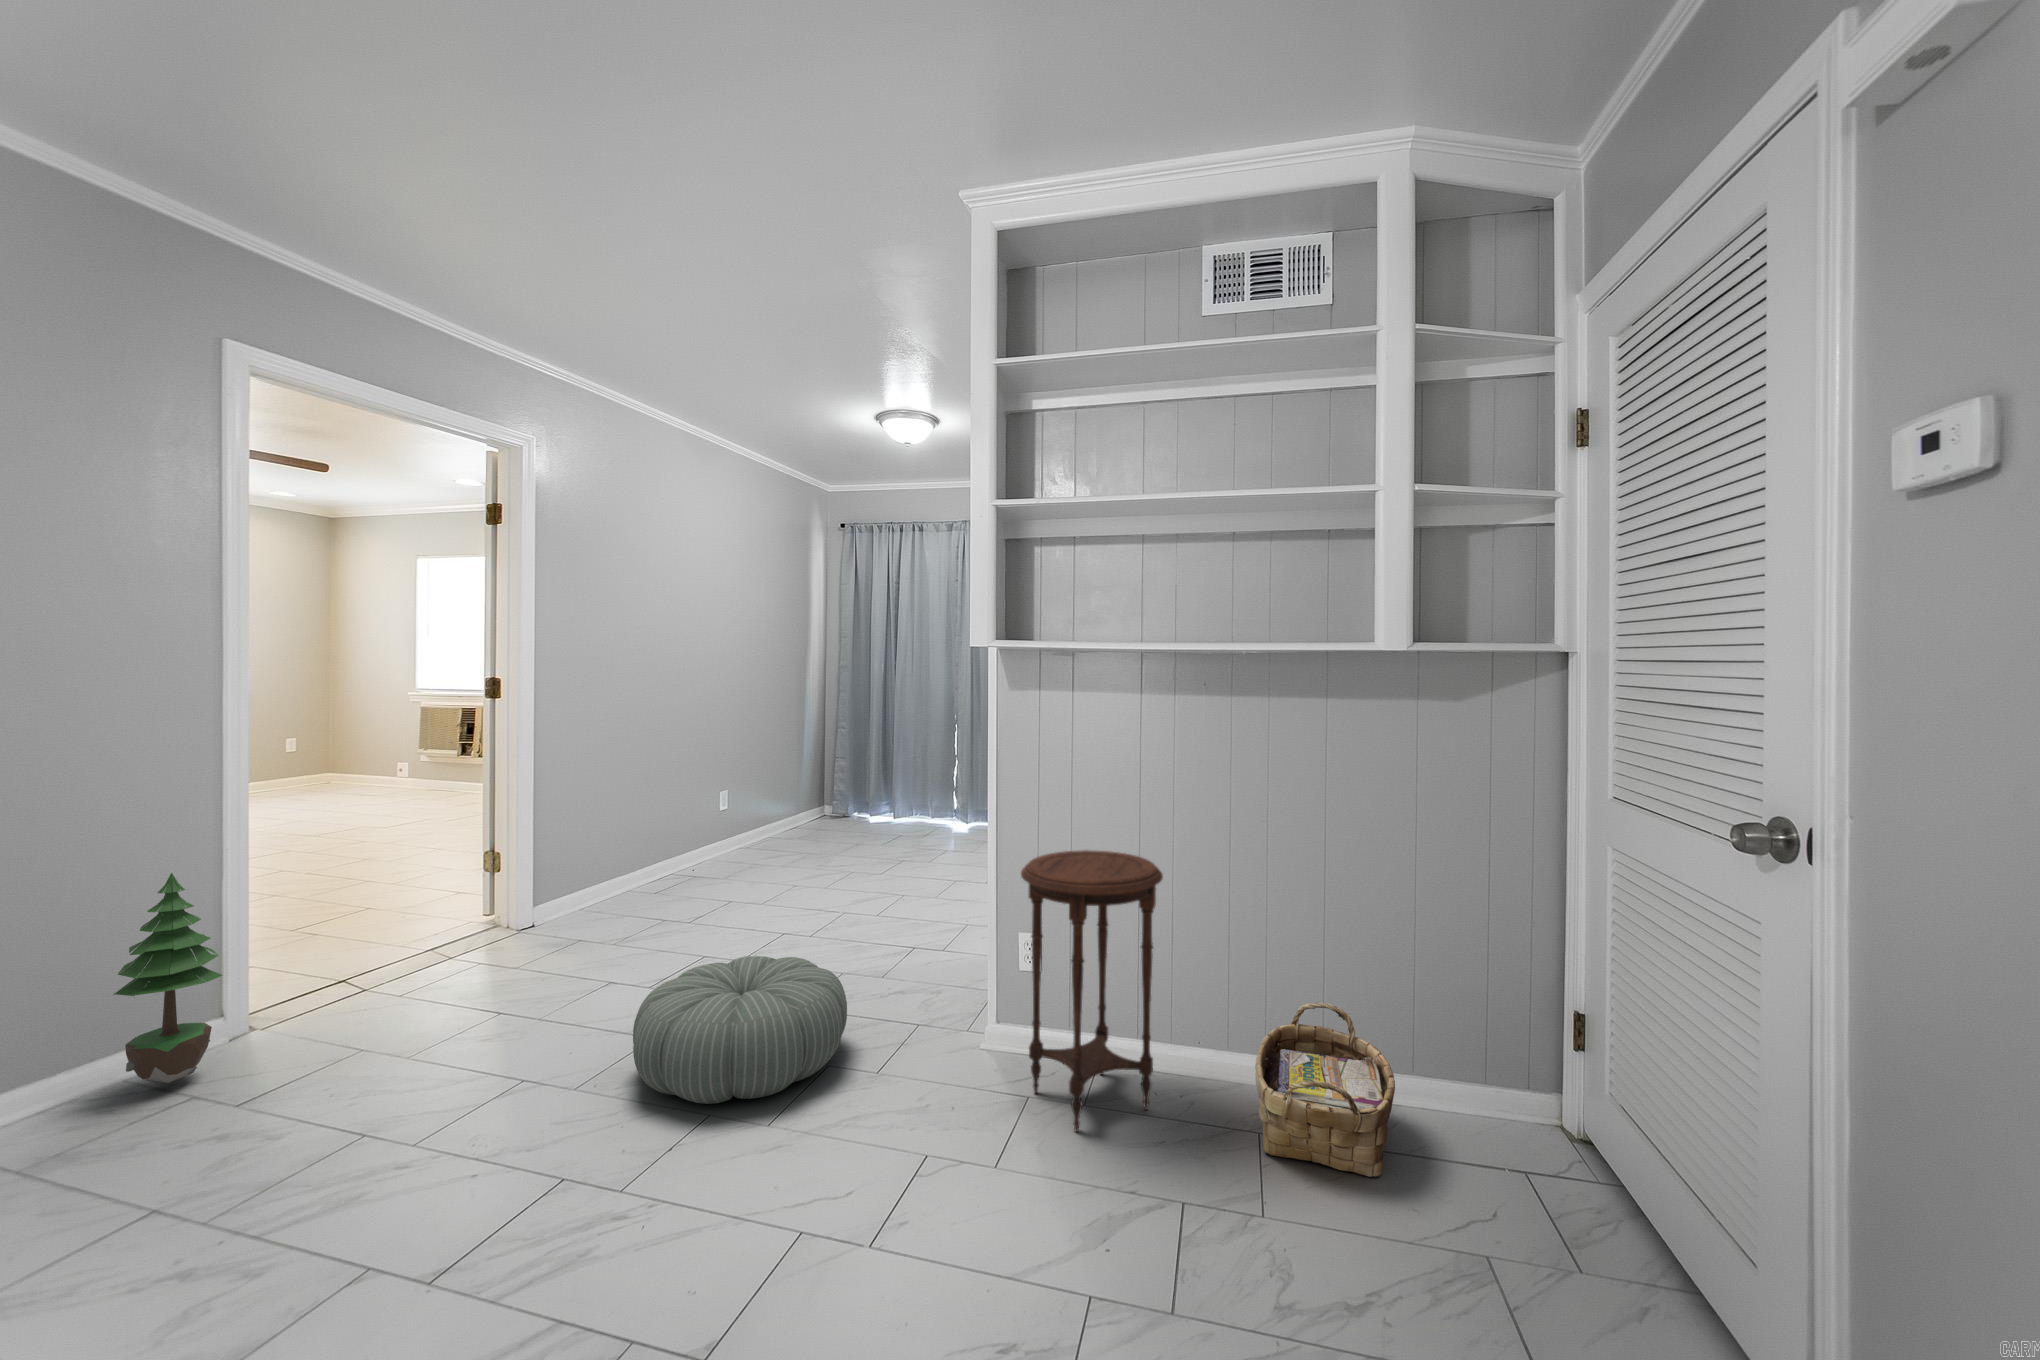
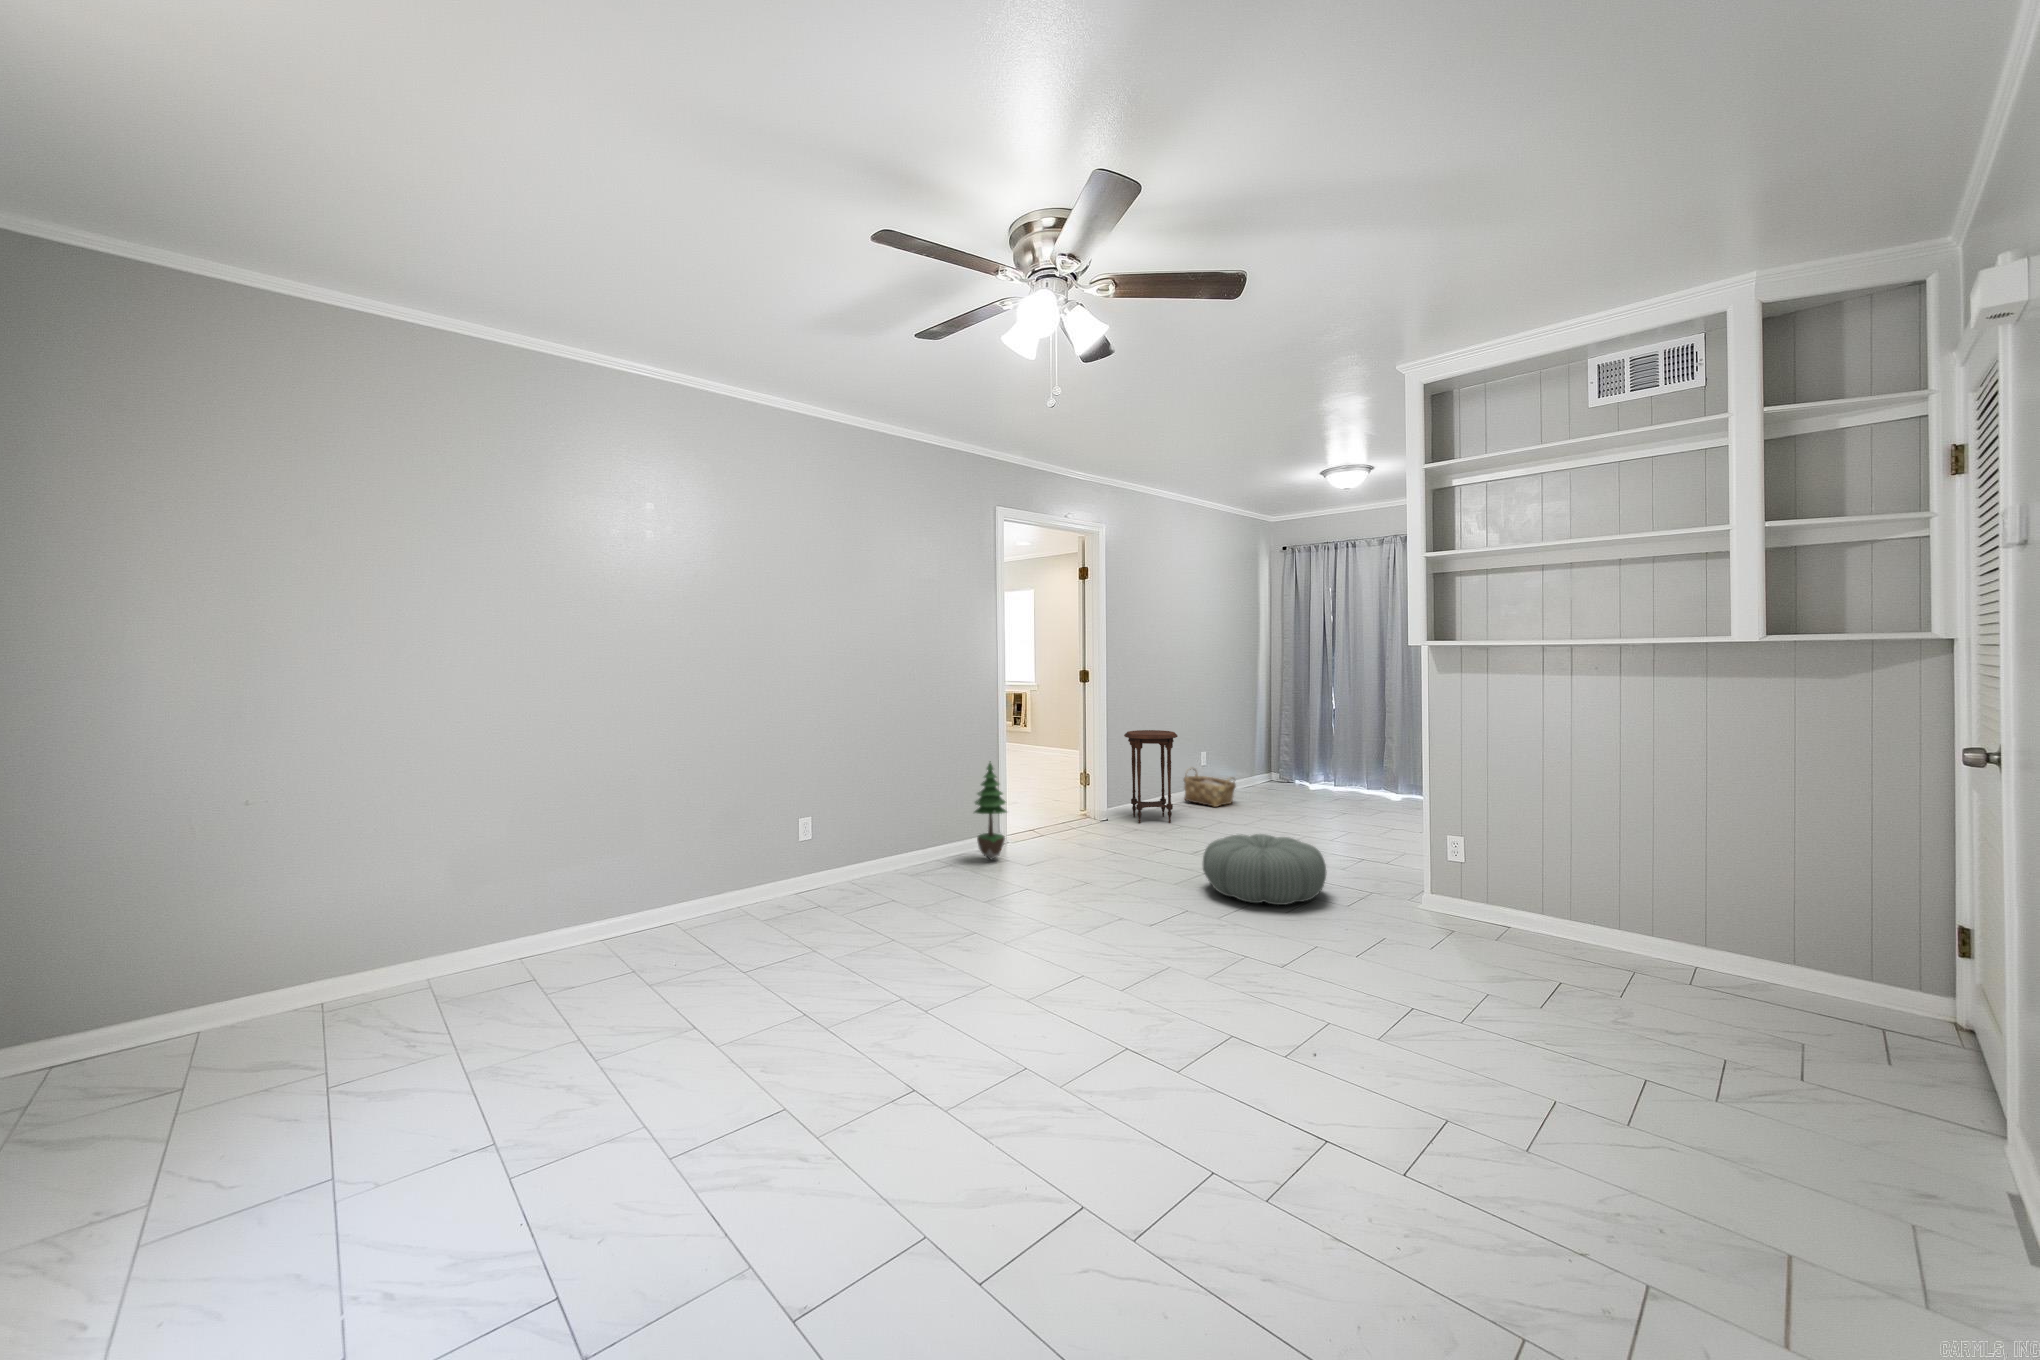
side table: present [1021,850,1163,1132] -> present [1124,730,1178,823]
woven basket: present [1255,1002,1395,1177] -> present [1184,769,1236,807]

